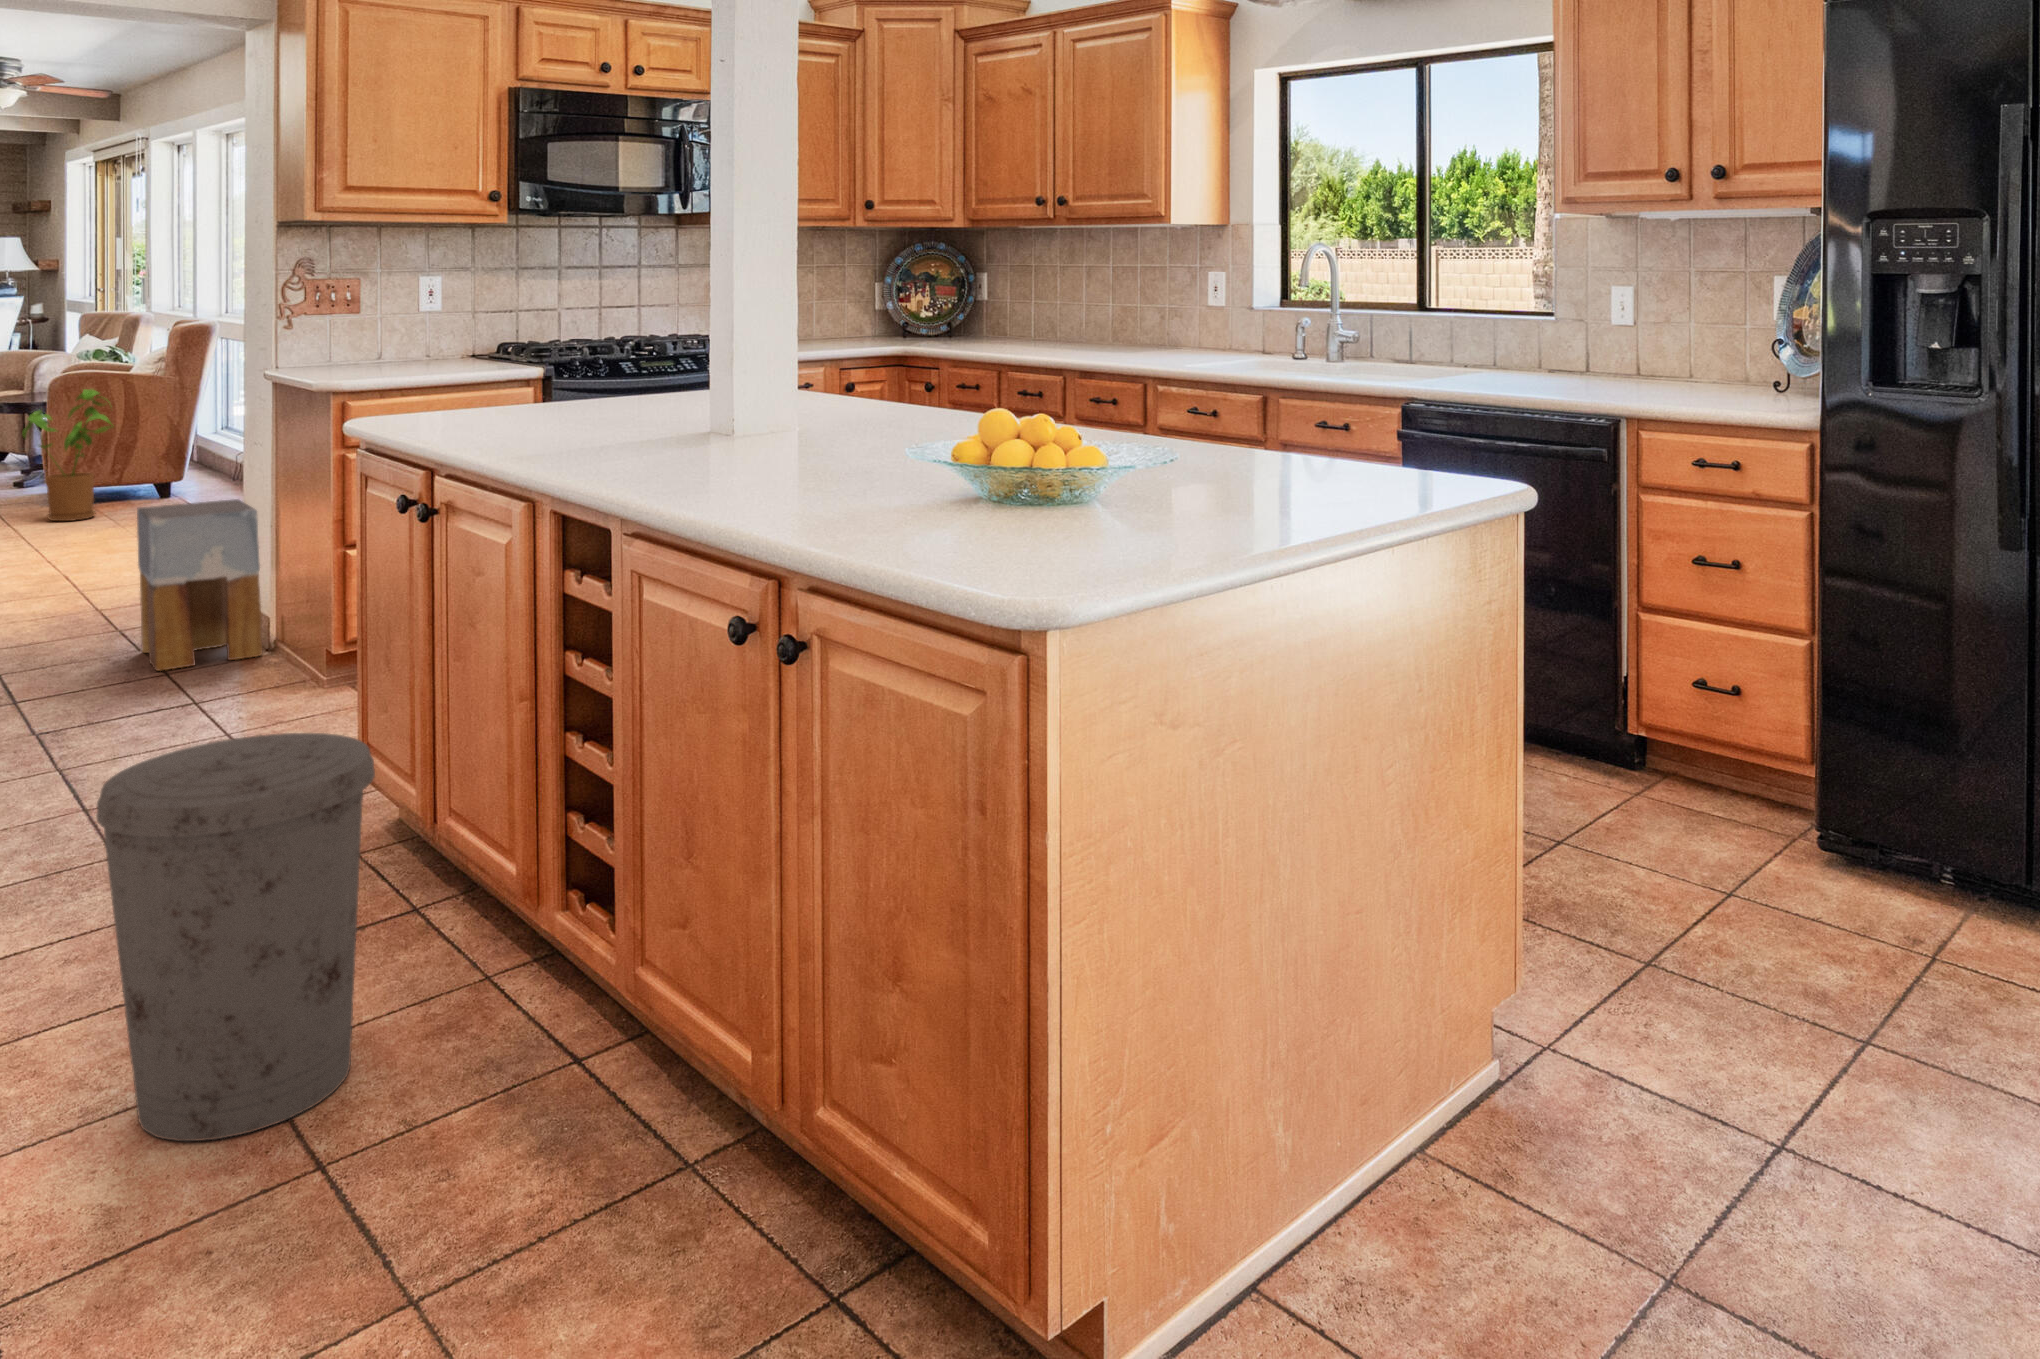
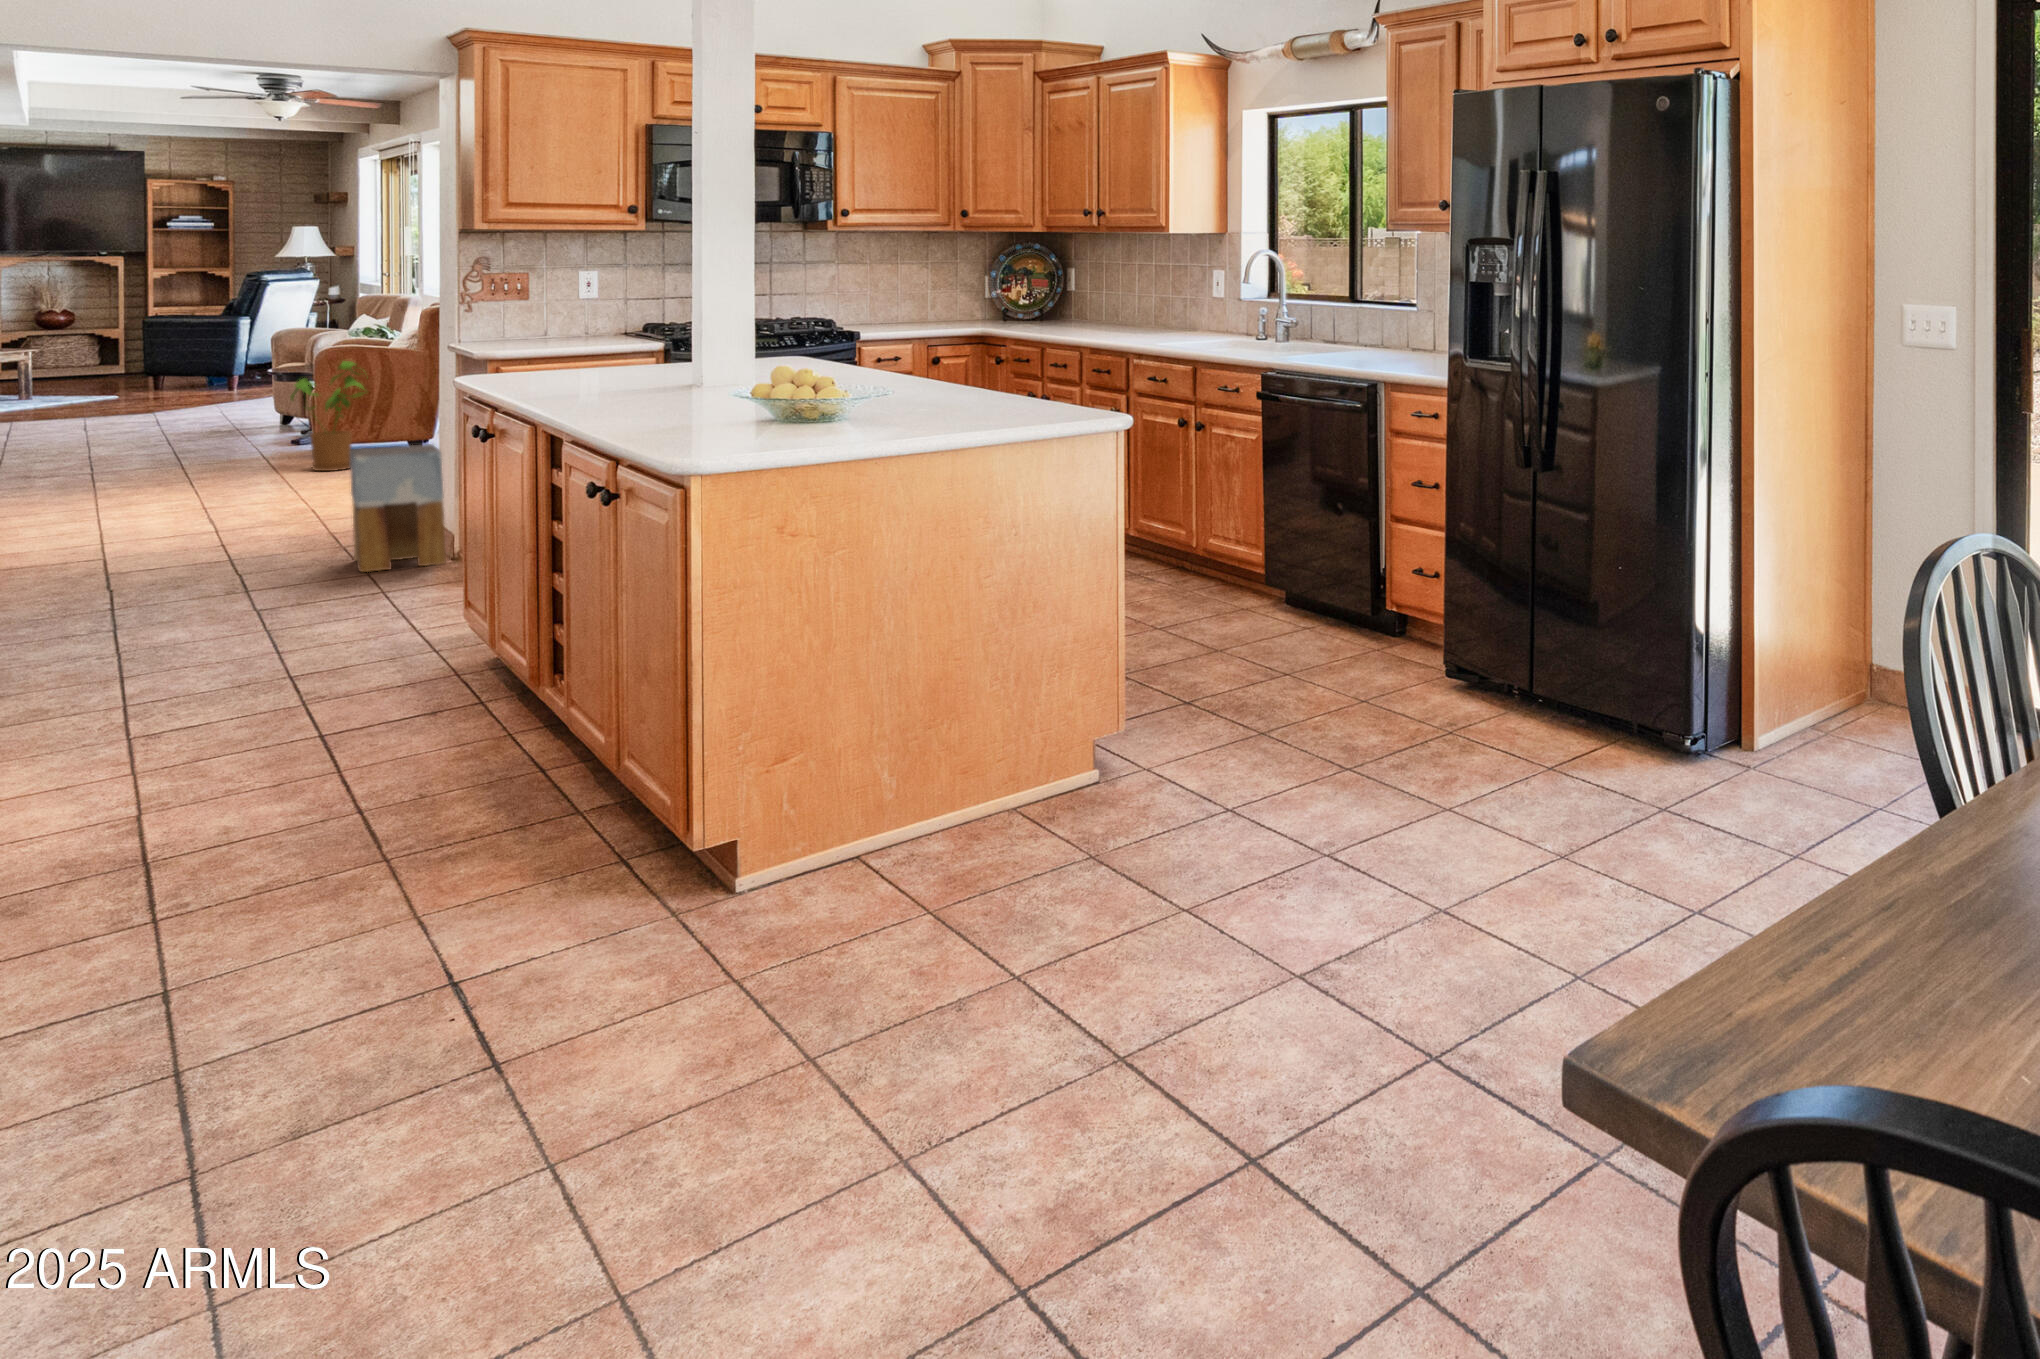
trash can: present [97,733,375,1141] -> none [231,568,415,799]

